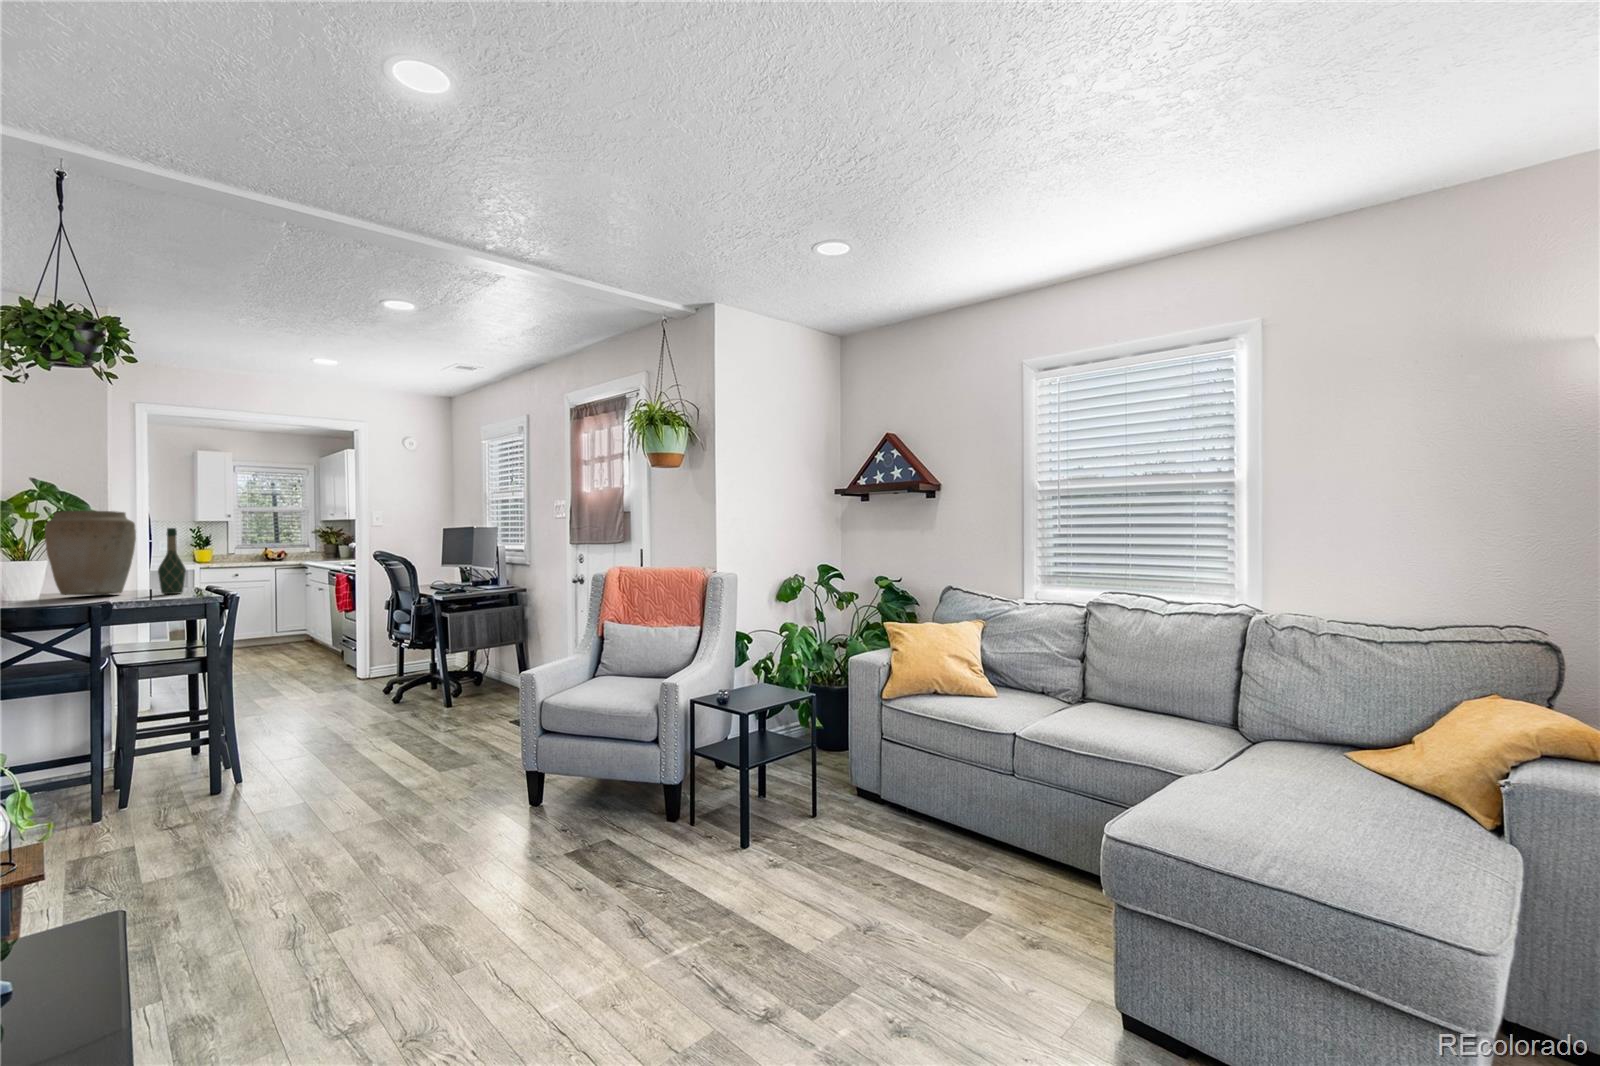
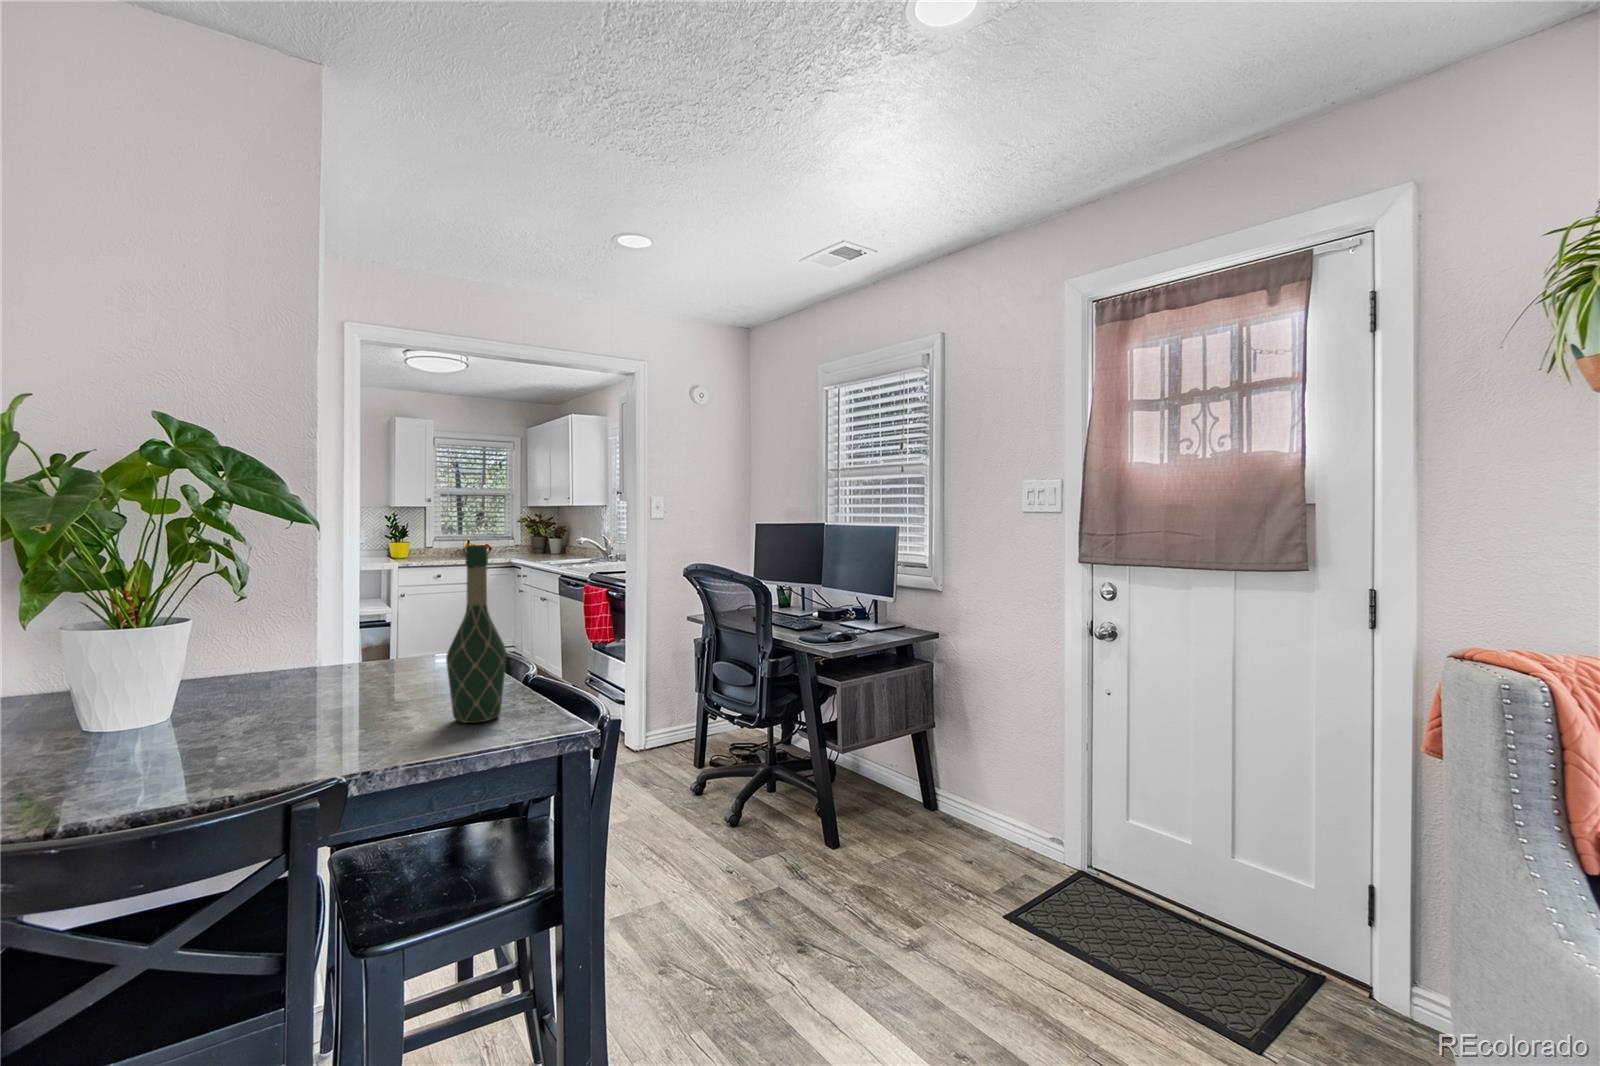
vase: present [45,511,136,595] -> none [179,499,387,728]

